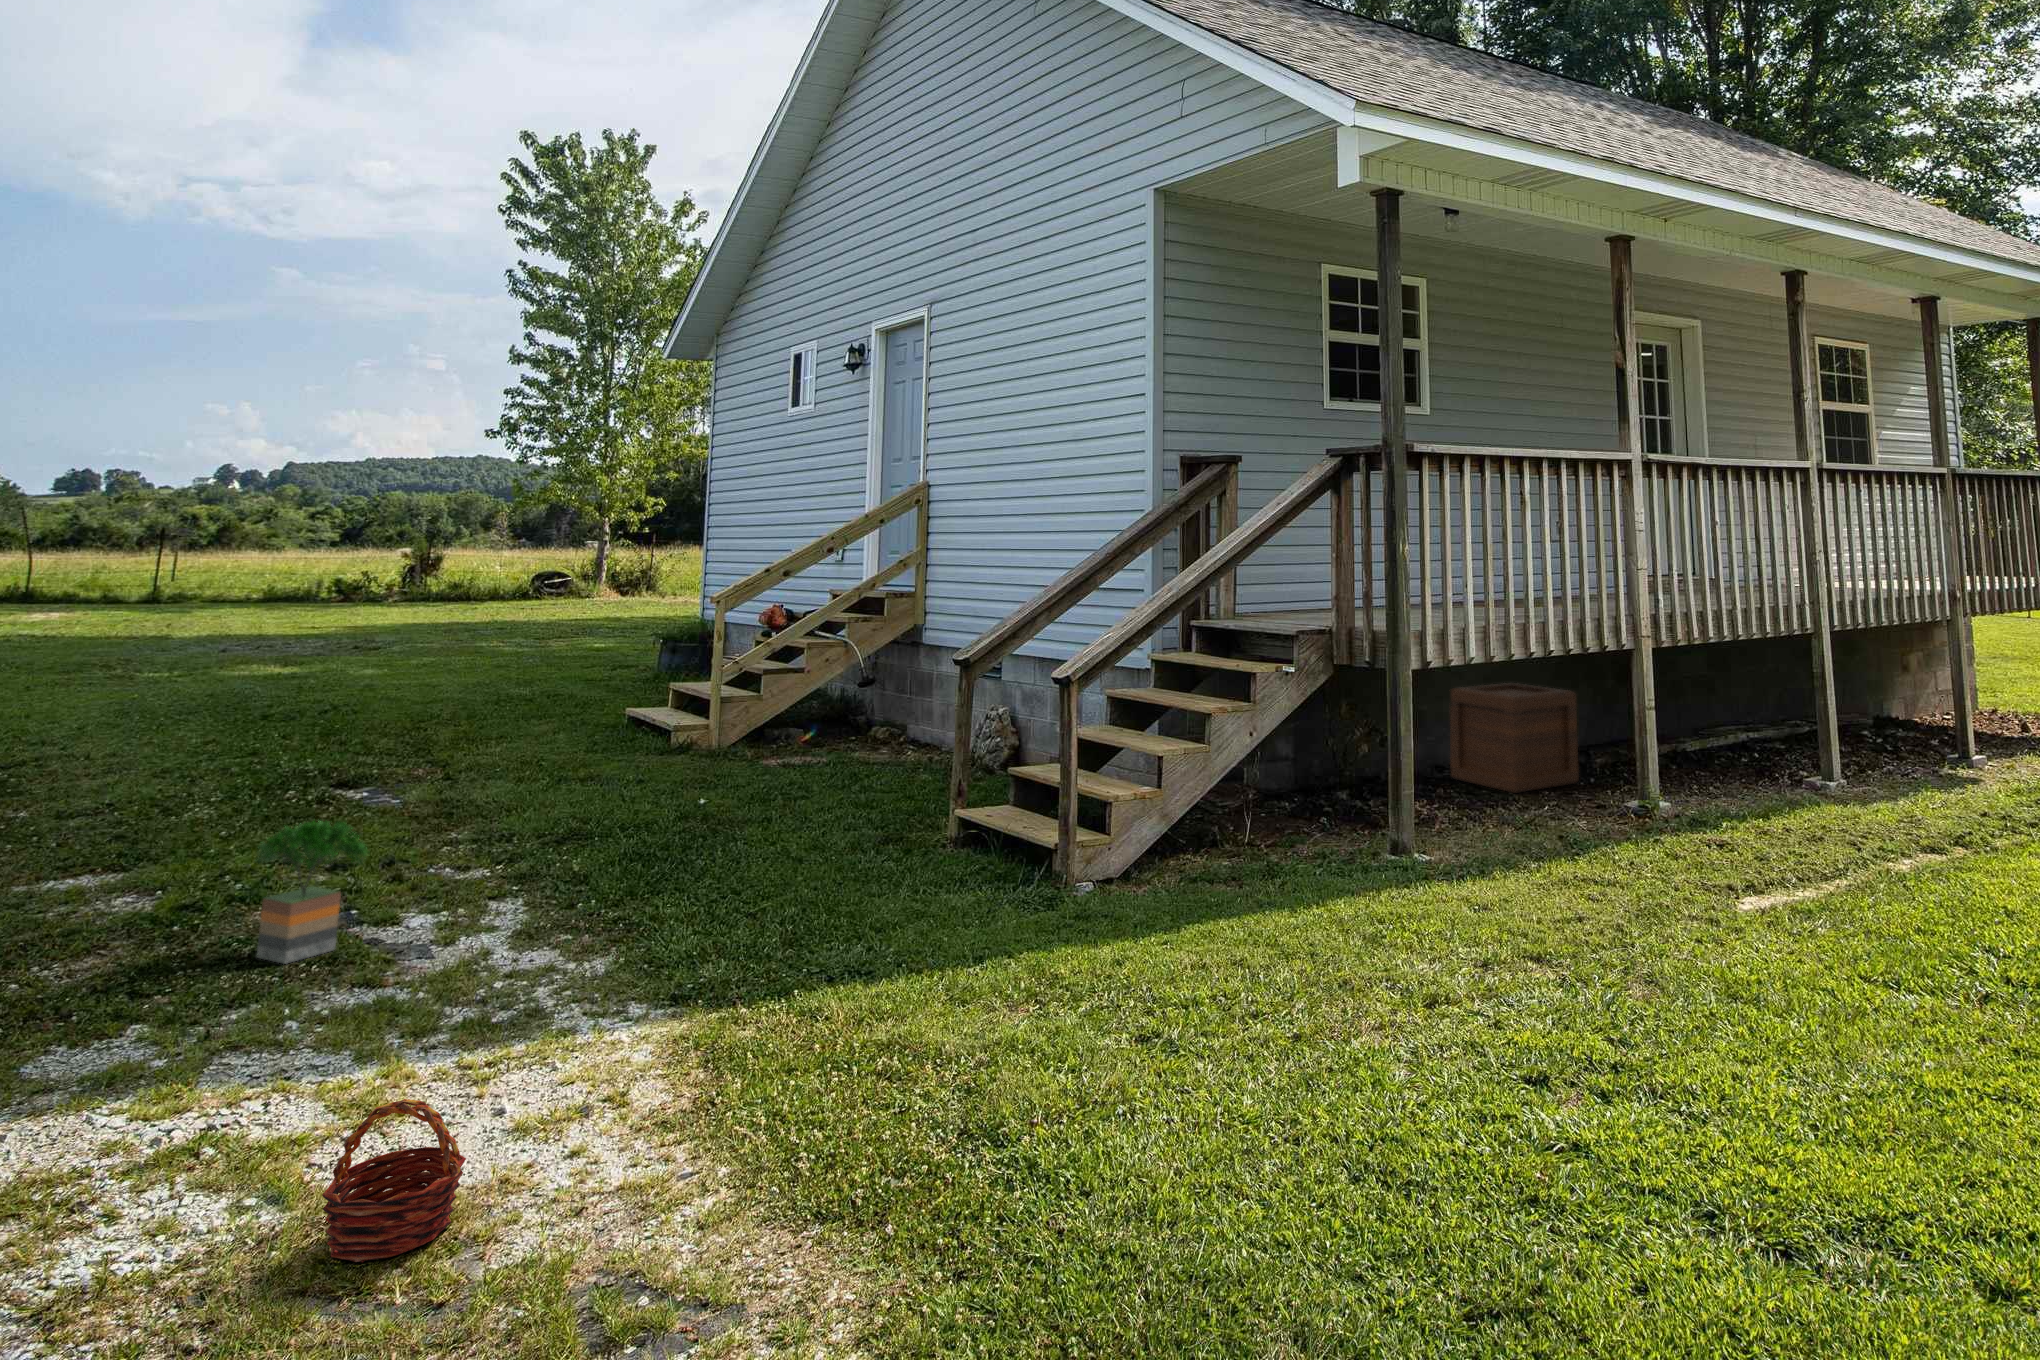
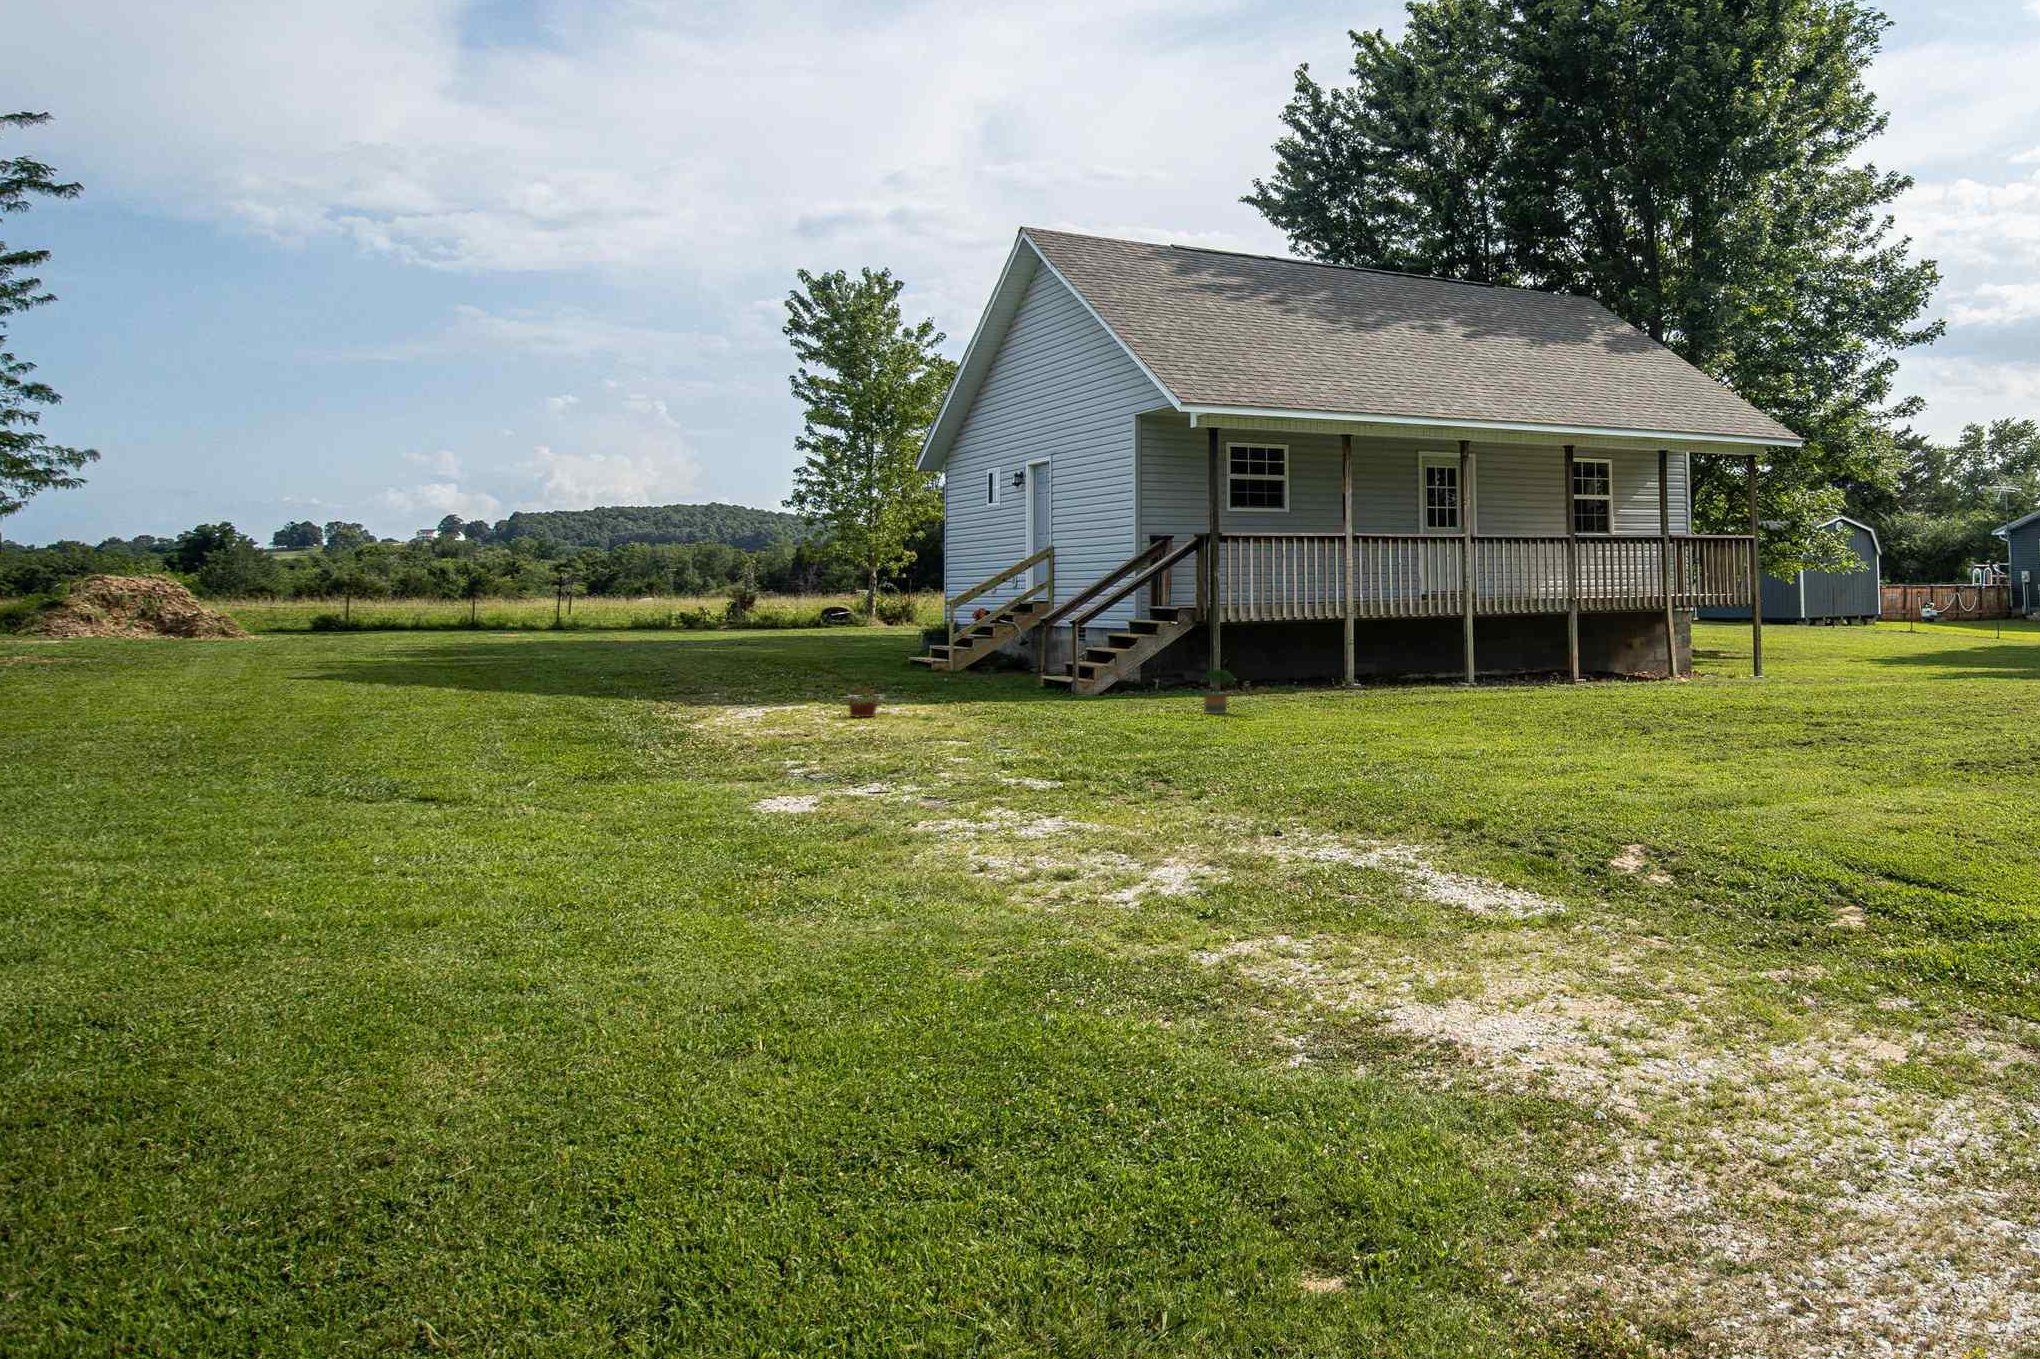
wooden crate: present [1449,683,1579,793] -> none [1283,644,1339,689]
potted tree: present [255,821,367,964] -> present [1201,670,1234,714]

